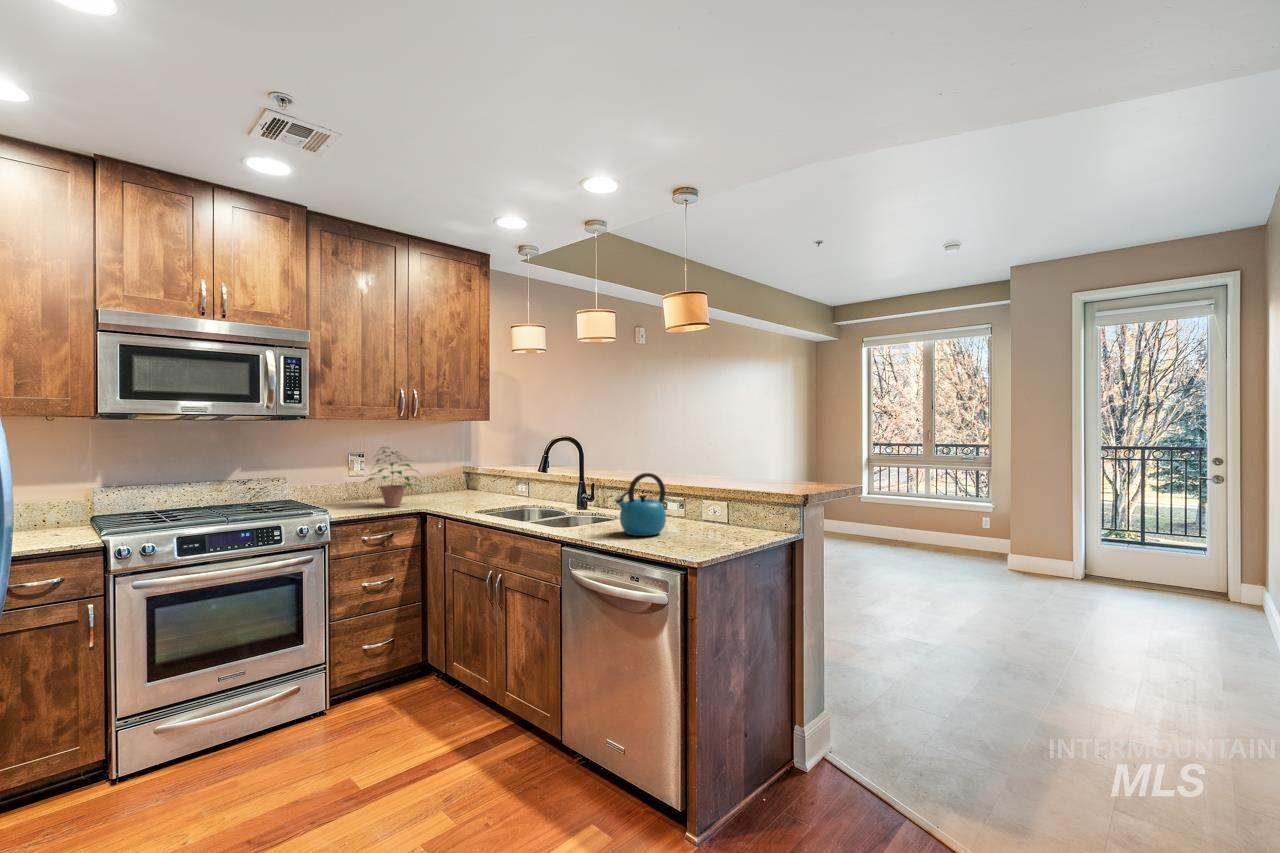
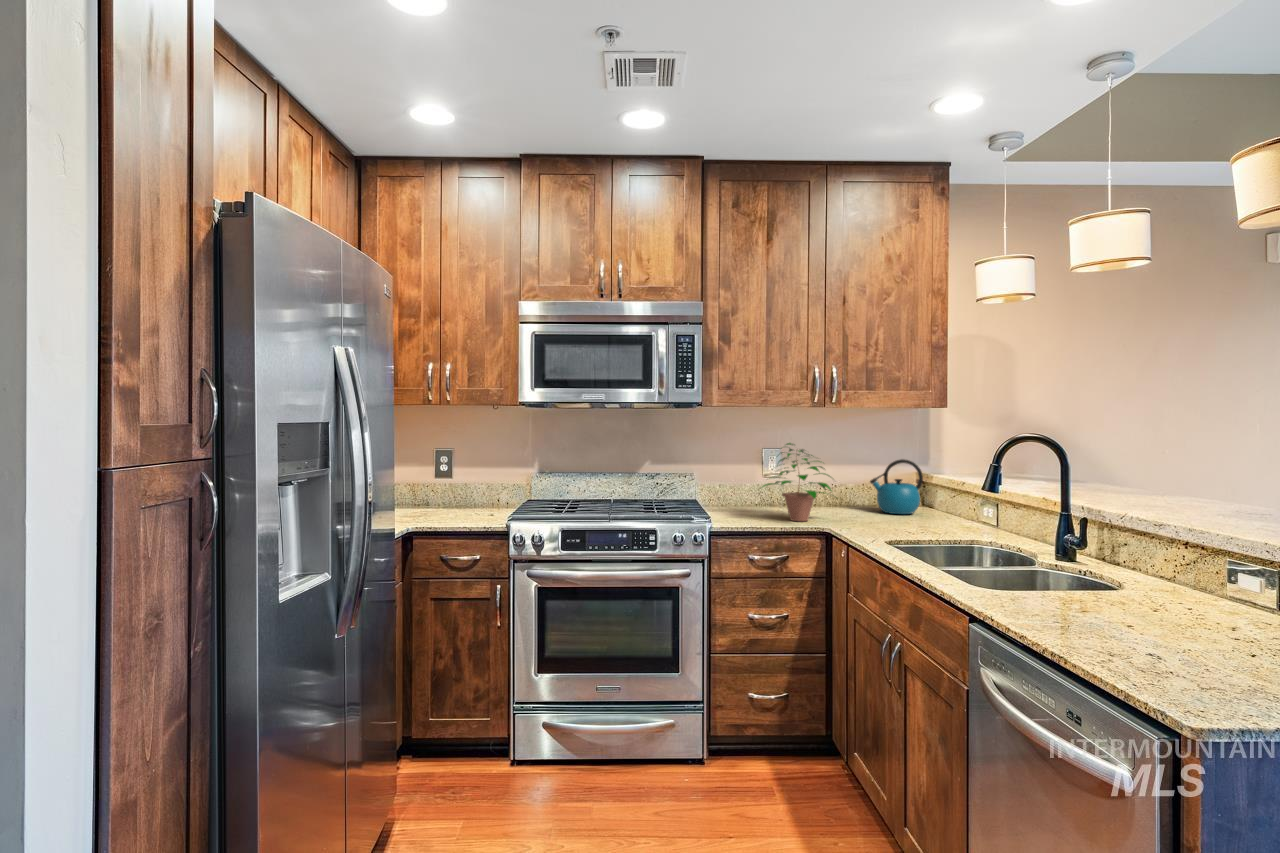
kettle: present [615,473,666,536] -> present [870,459,923,514]

